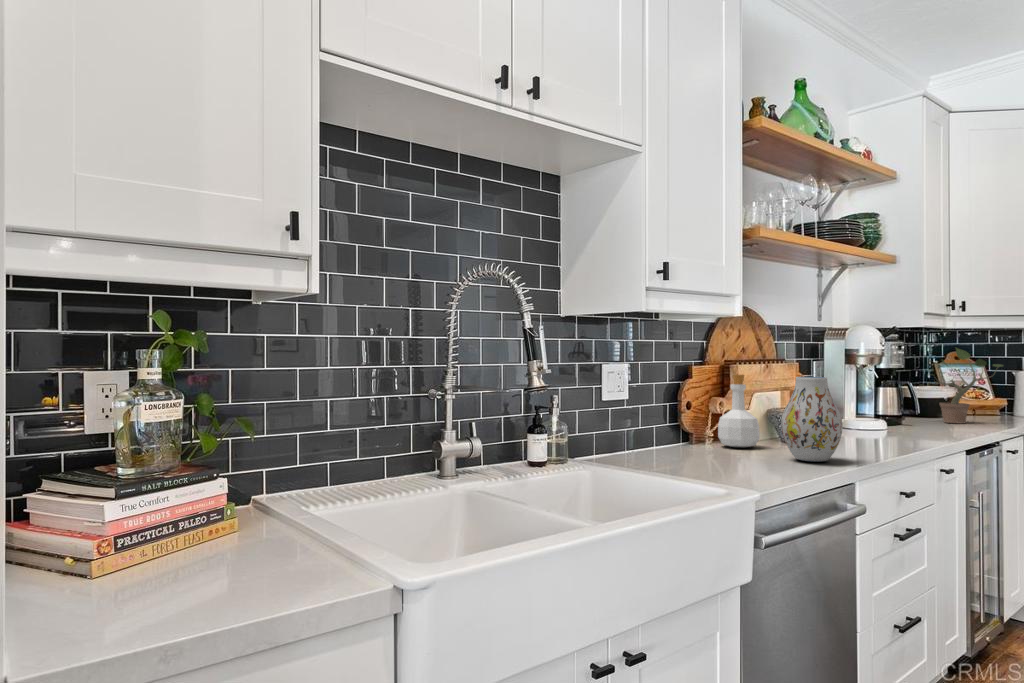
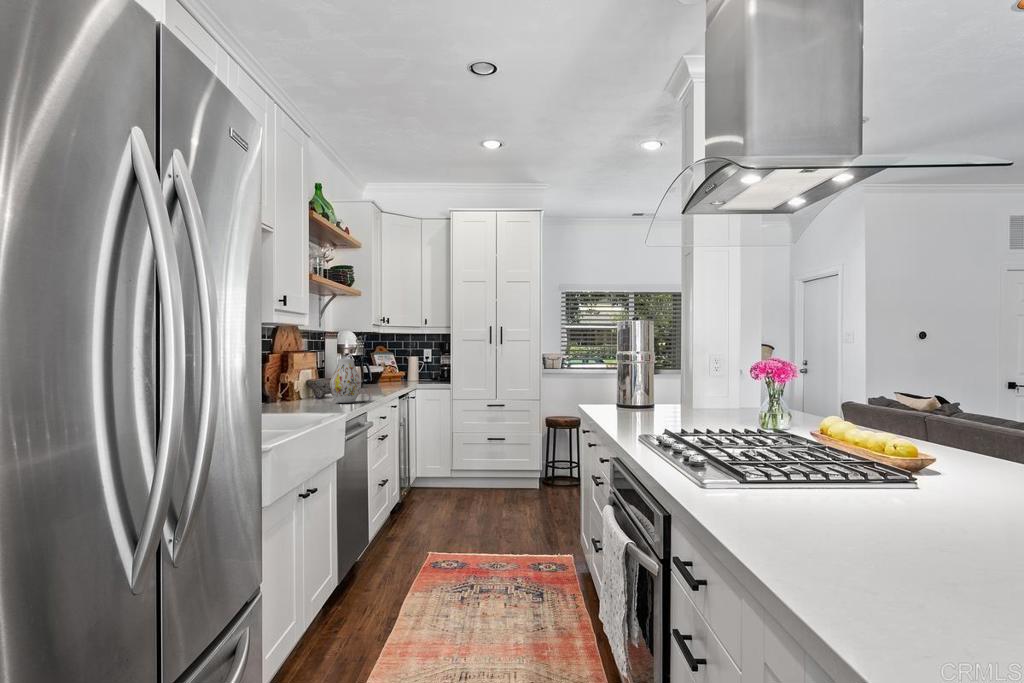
potted plant: present [937,348,1003,424] -> none [370,343,409,385]
bottle: present [718,375,760,447] -> none [285,359,310,402]

